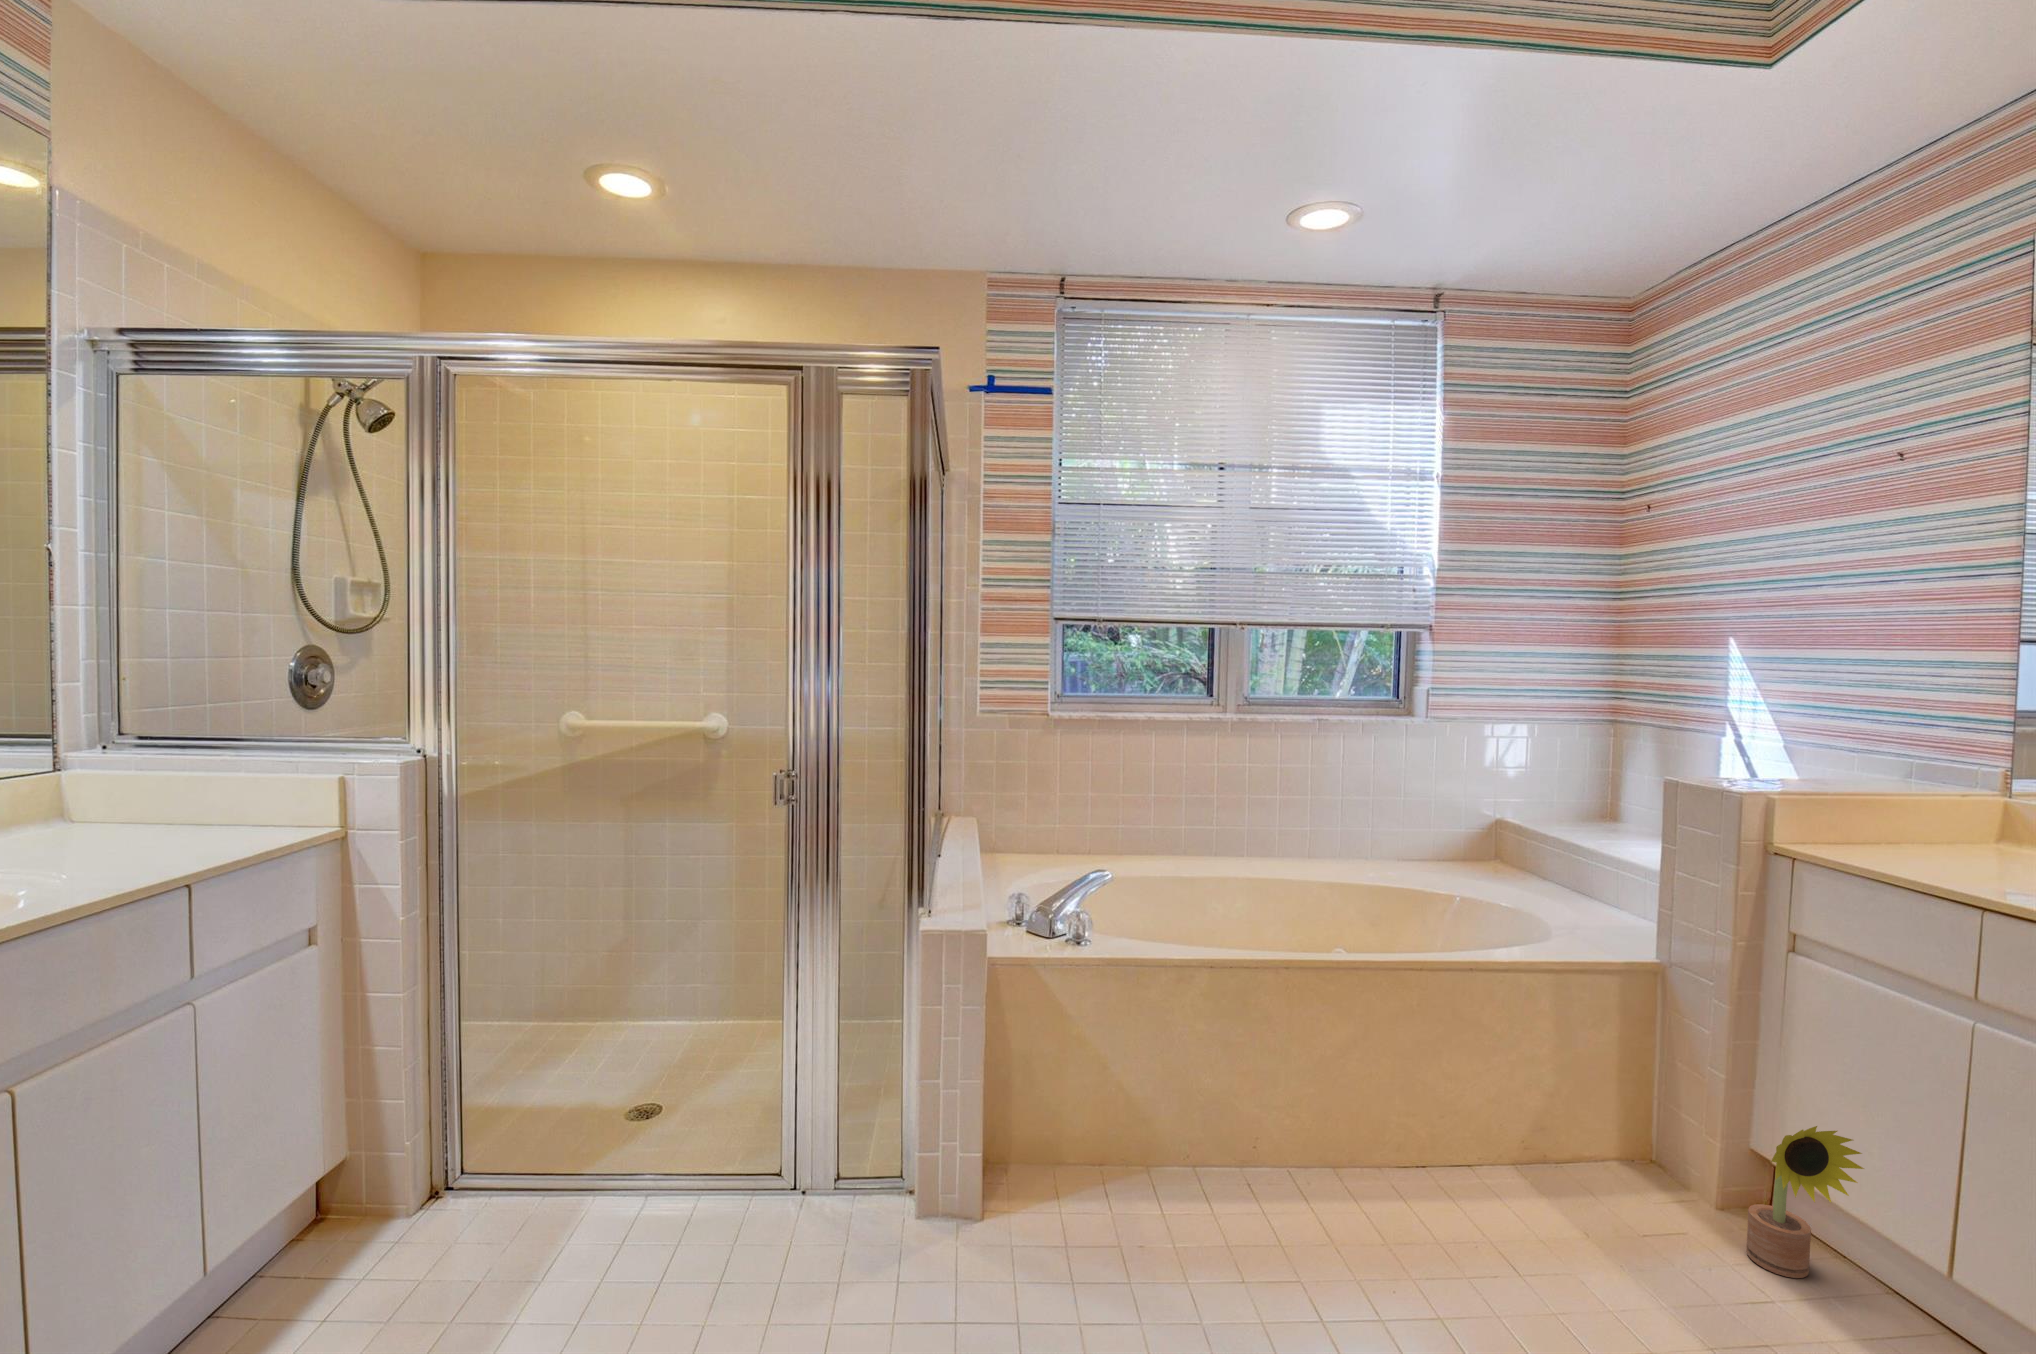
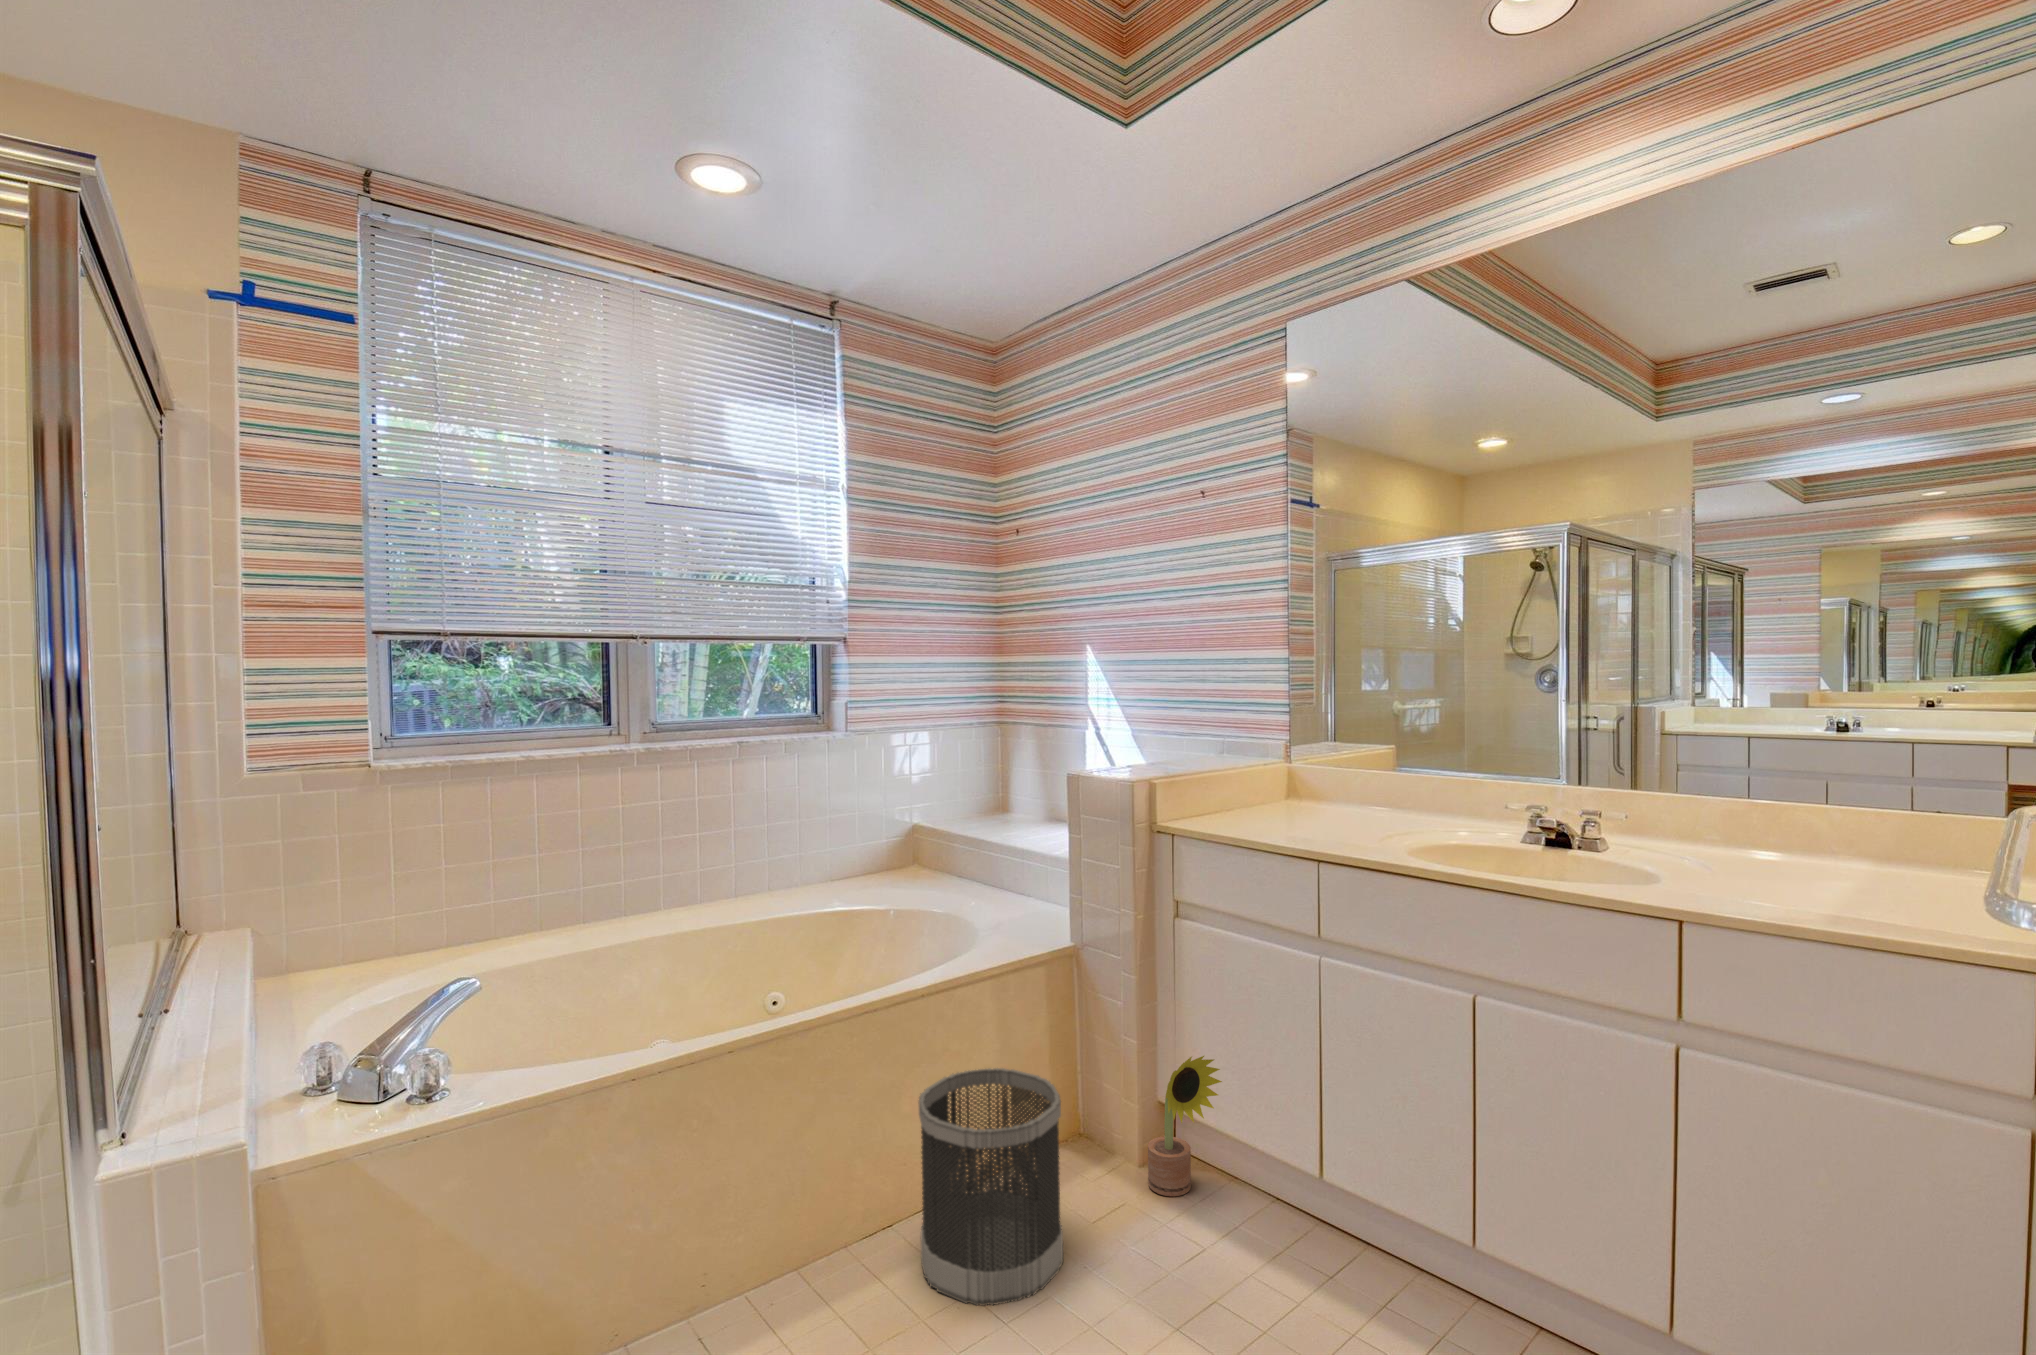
wastebasket: none [1457,1060,1623,1299] -> present [918,1068,1063,1306]

